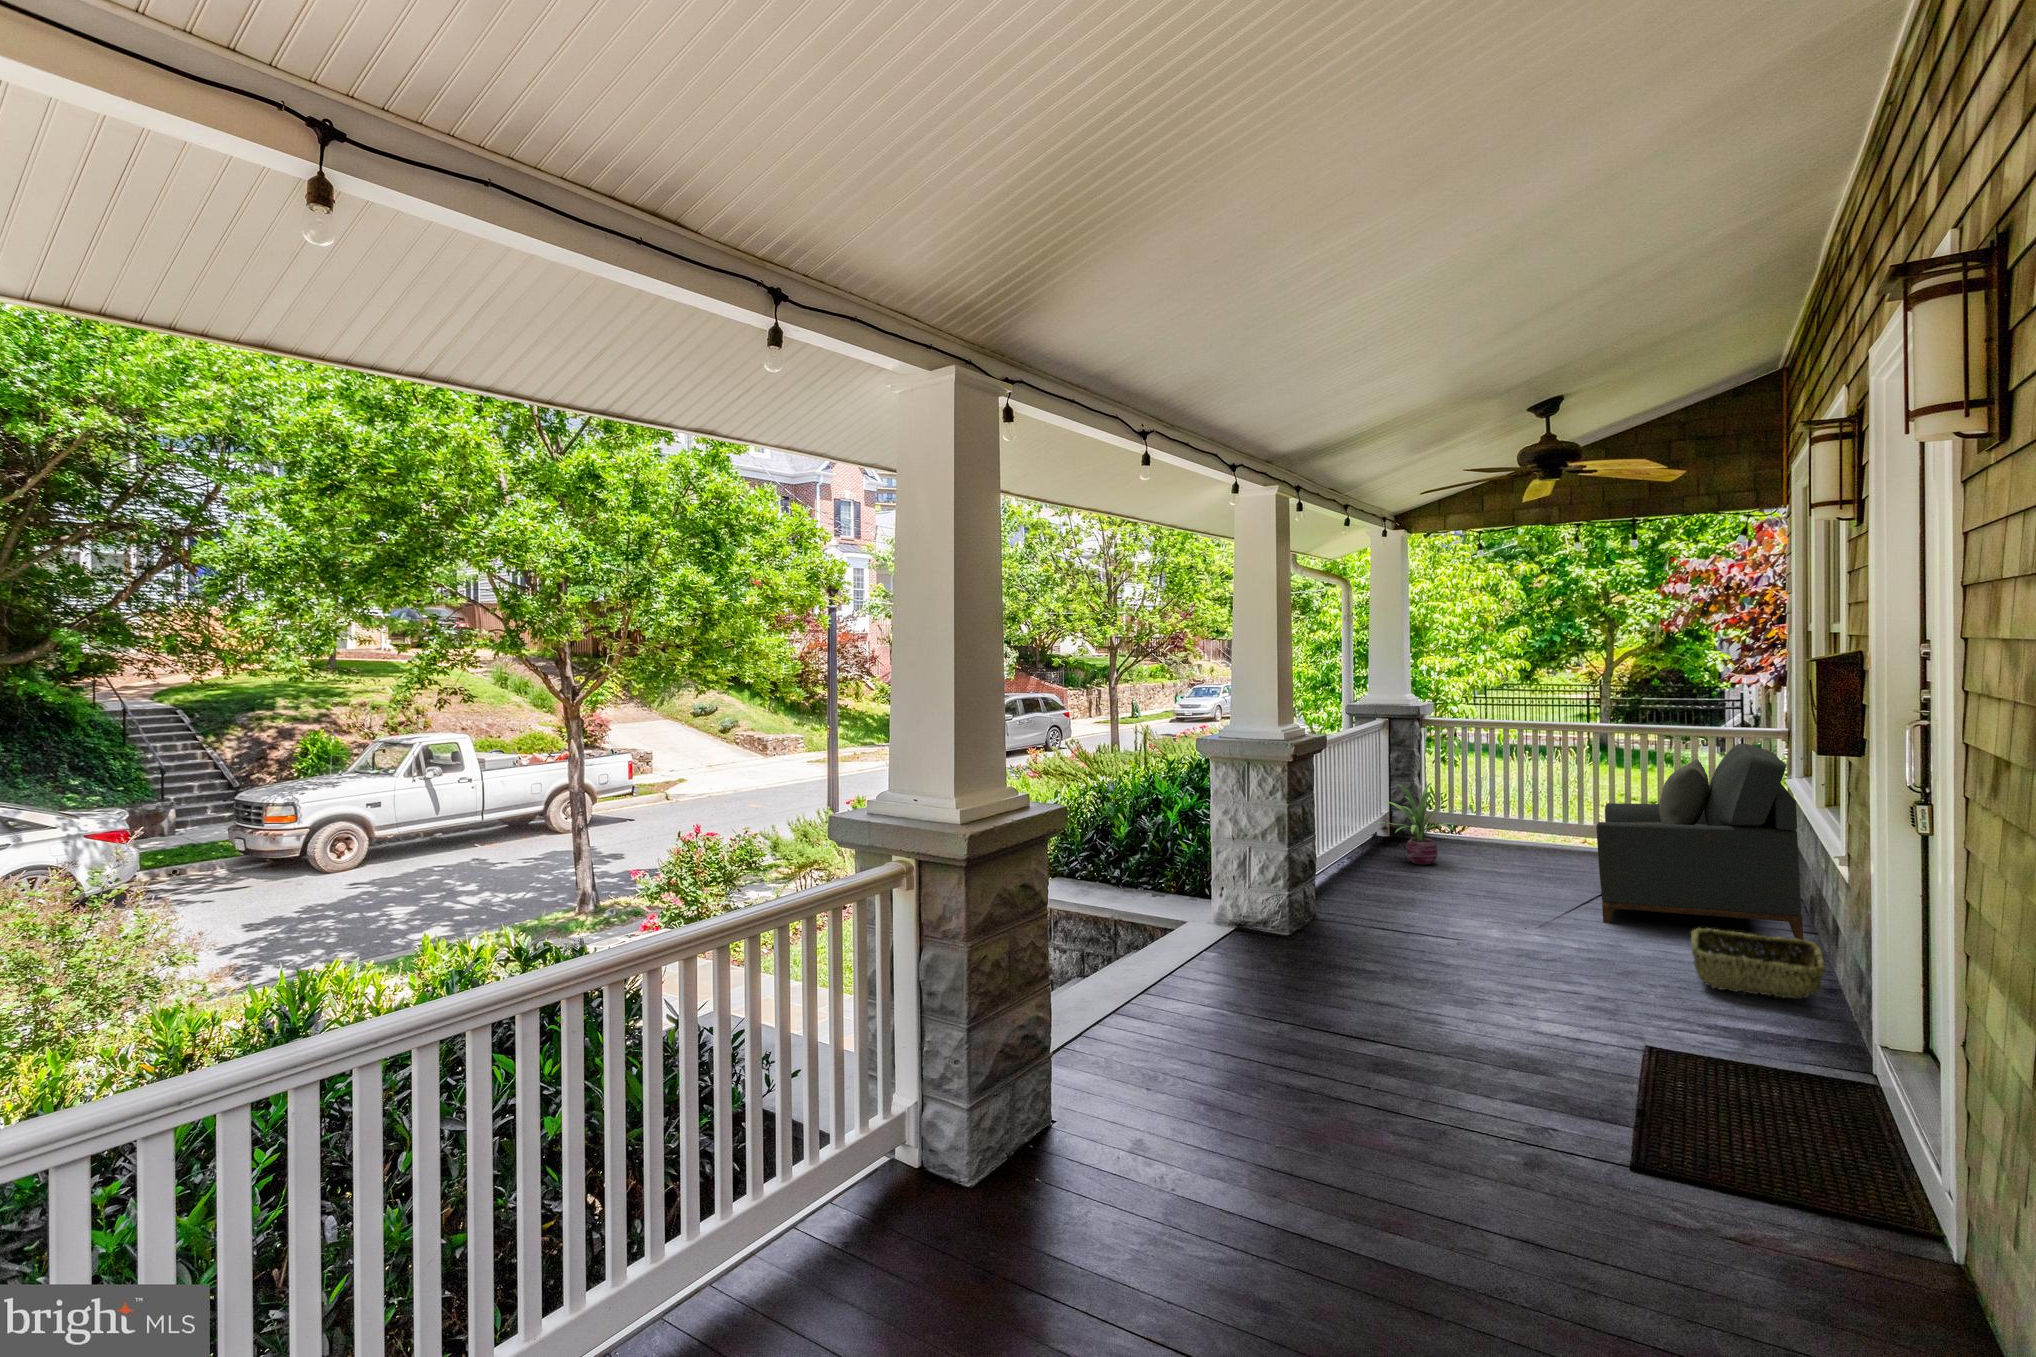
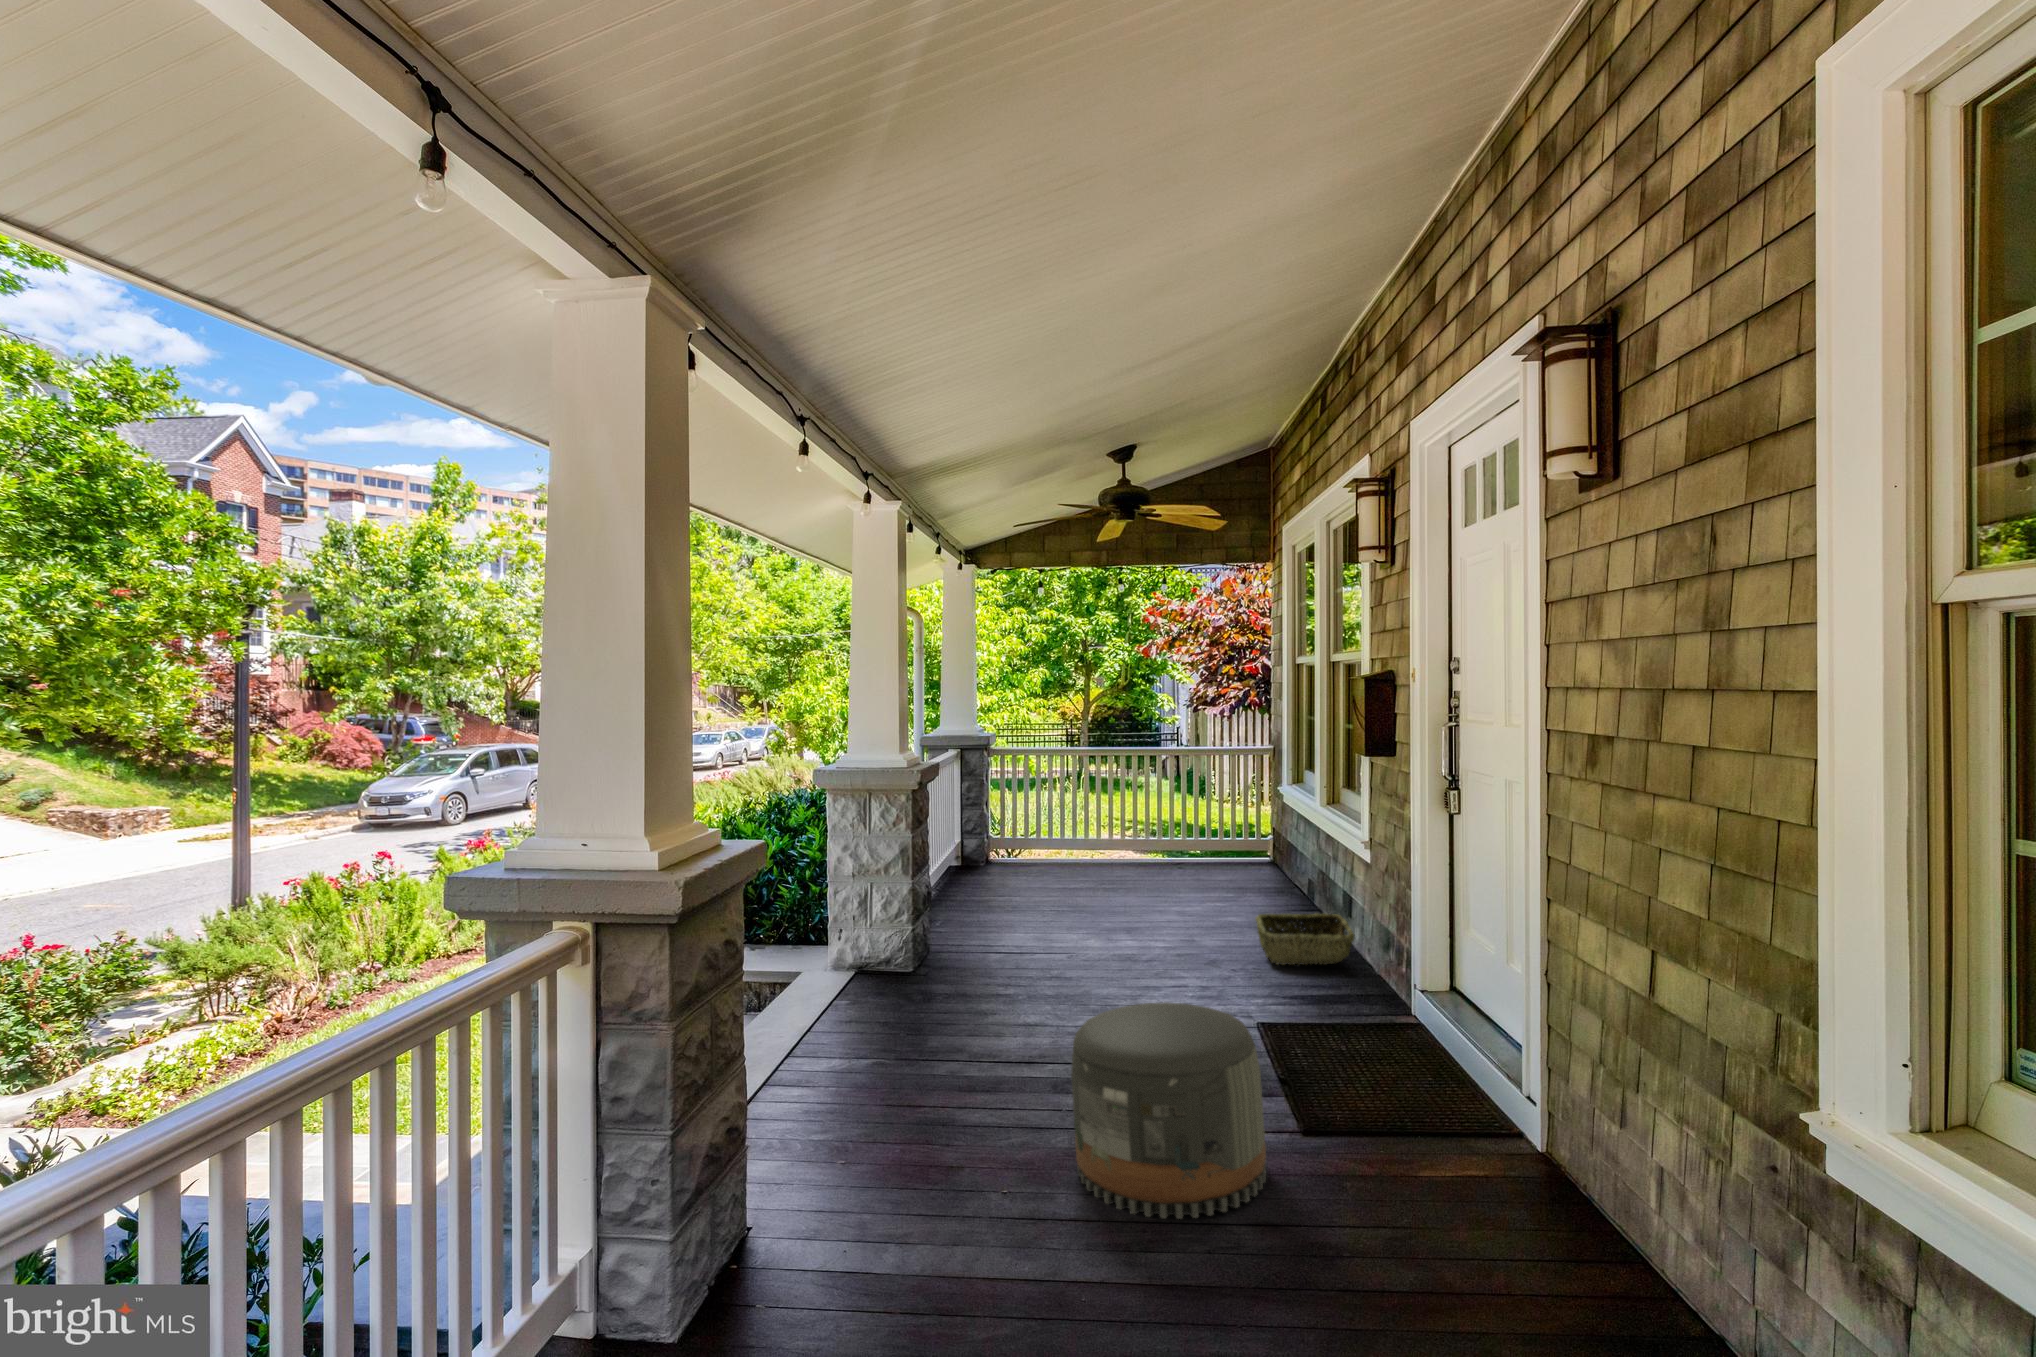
armchair: present [1596,743,1804,940] -> none [1154,757,1313,923]
decorative plant: present [1382,783,1455,865] -> none [947,808,1035,888]
pouf: none [1341,996,1548,1210] -> present [1071,1003,1266,1219]

